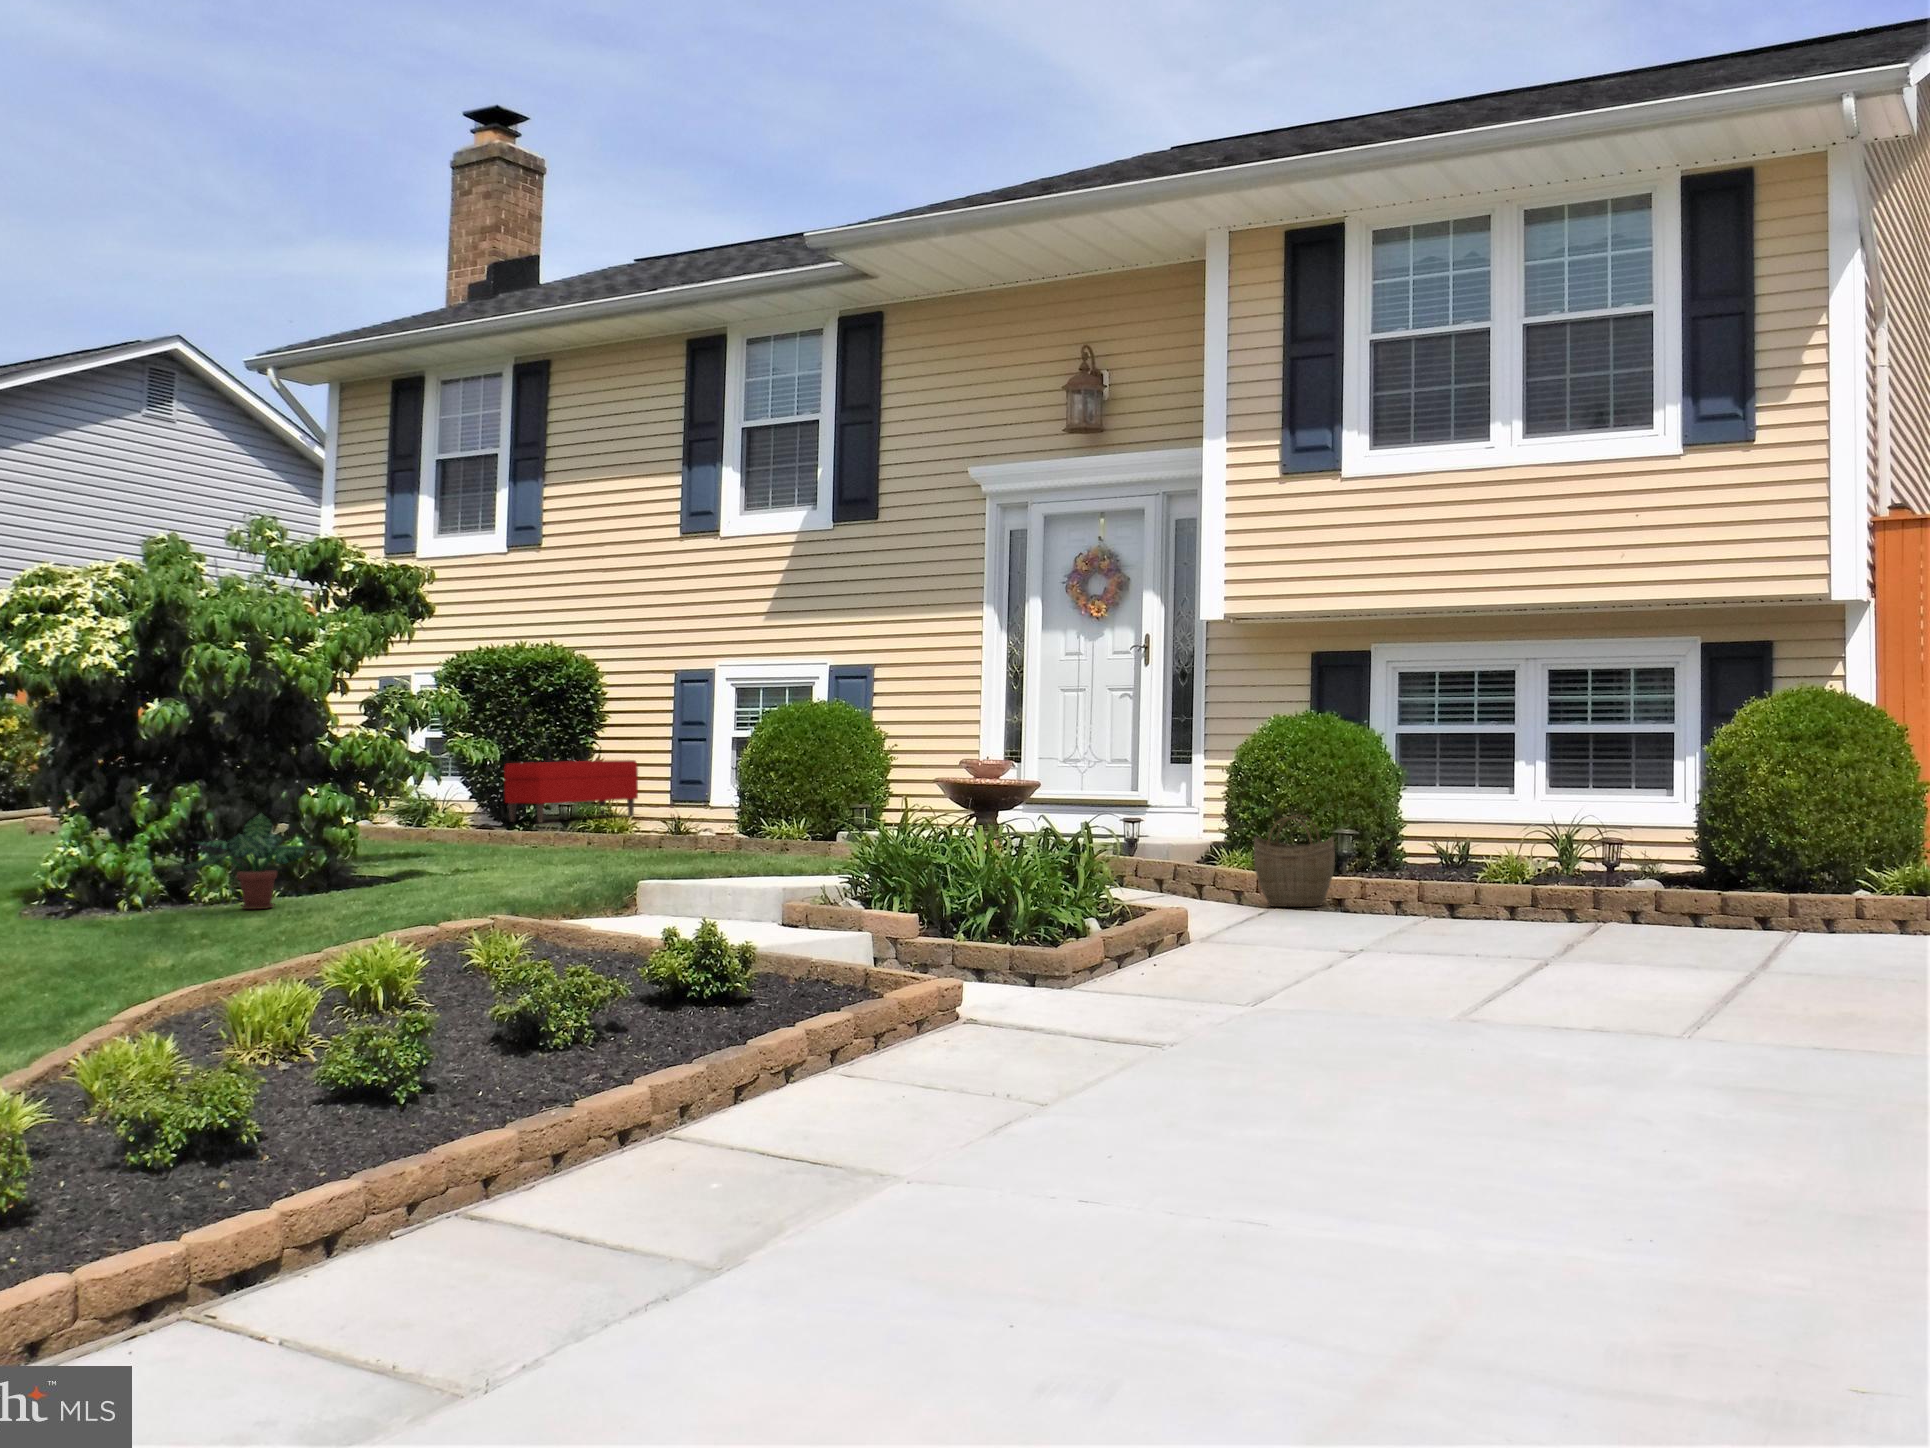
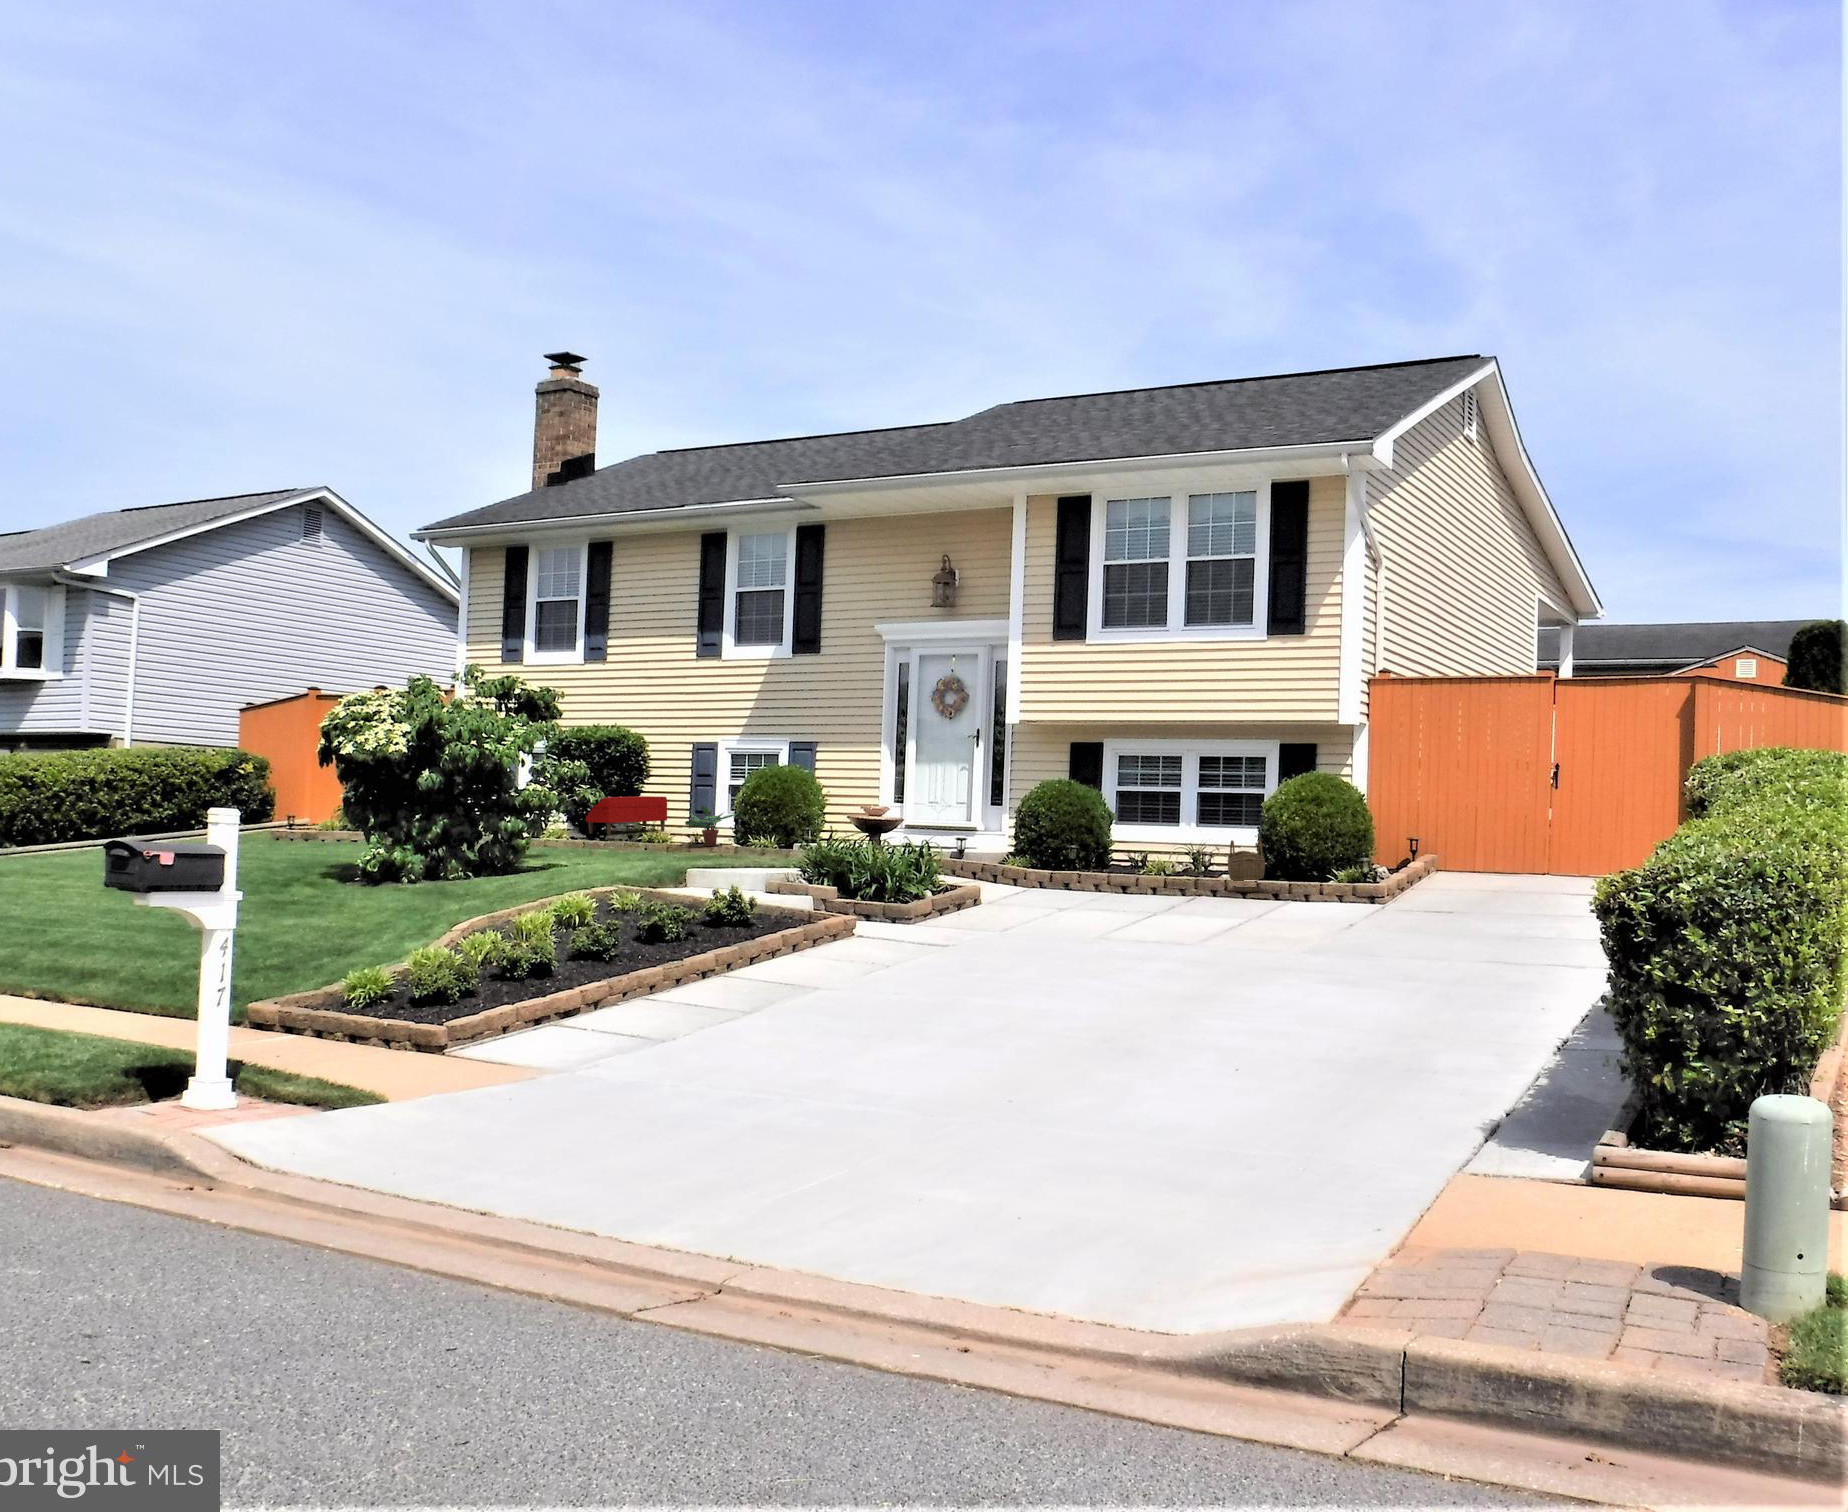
potted plant: present [183,813,321,909] -> present [685,805,738,846]
woven basket: present [1254,815,1335,907] -> present [1228,840,1265,892]

